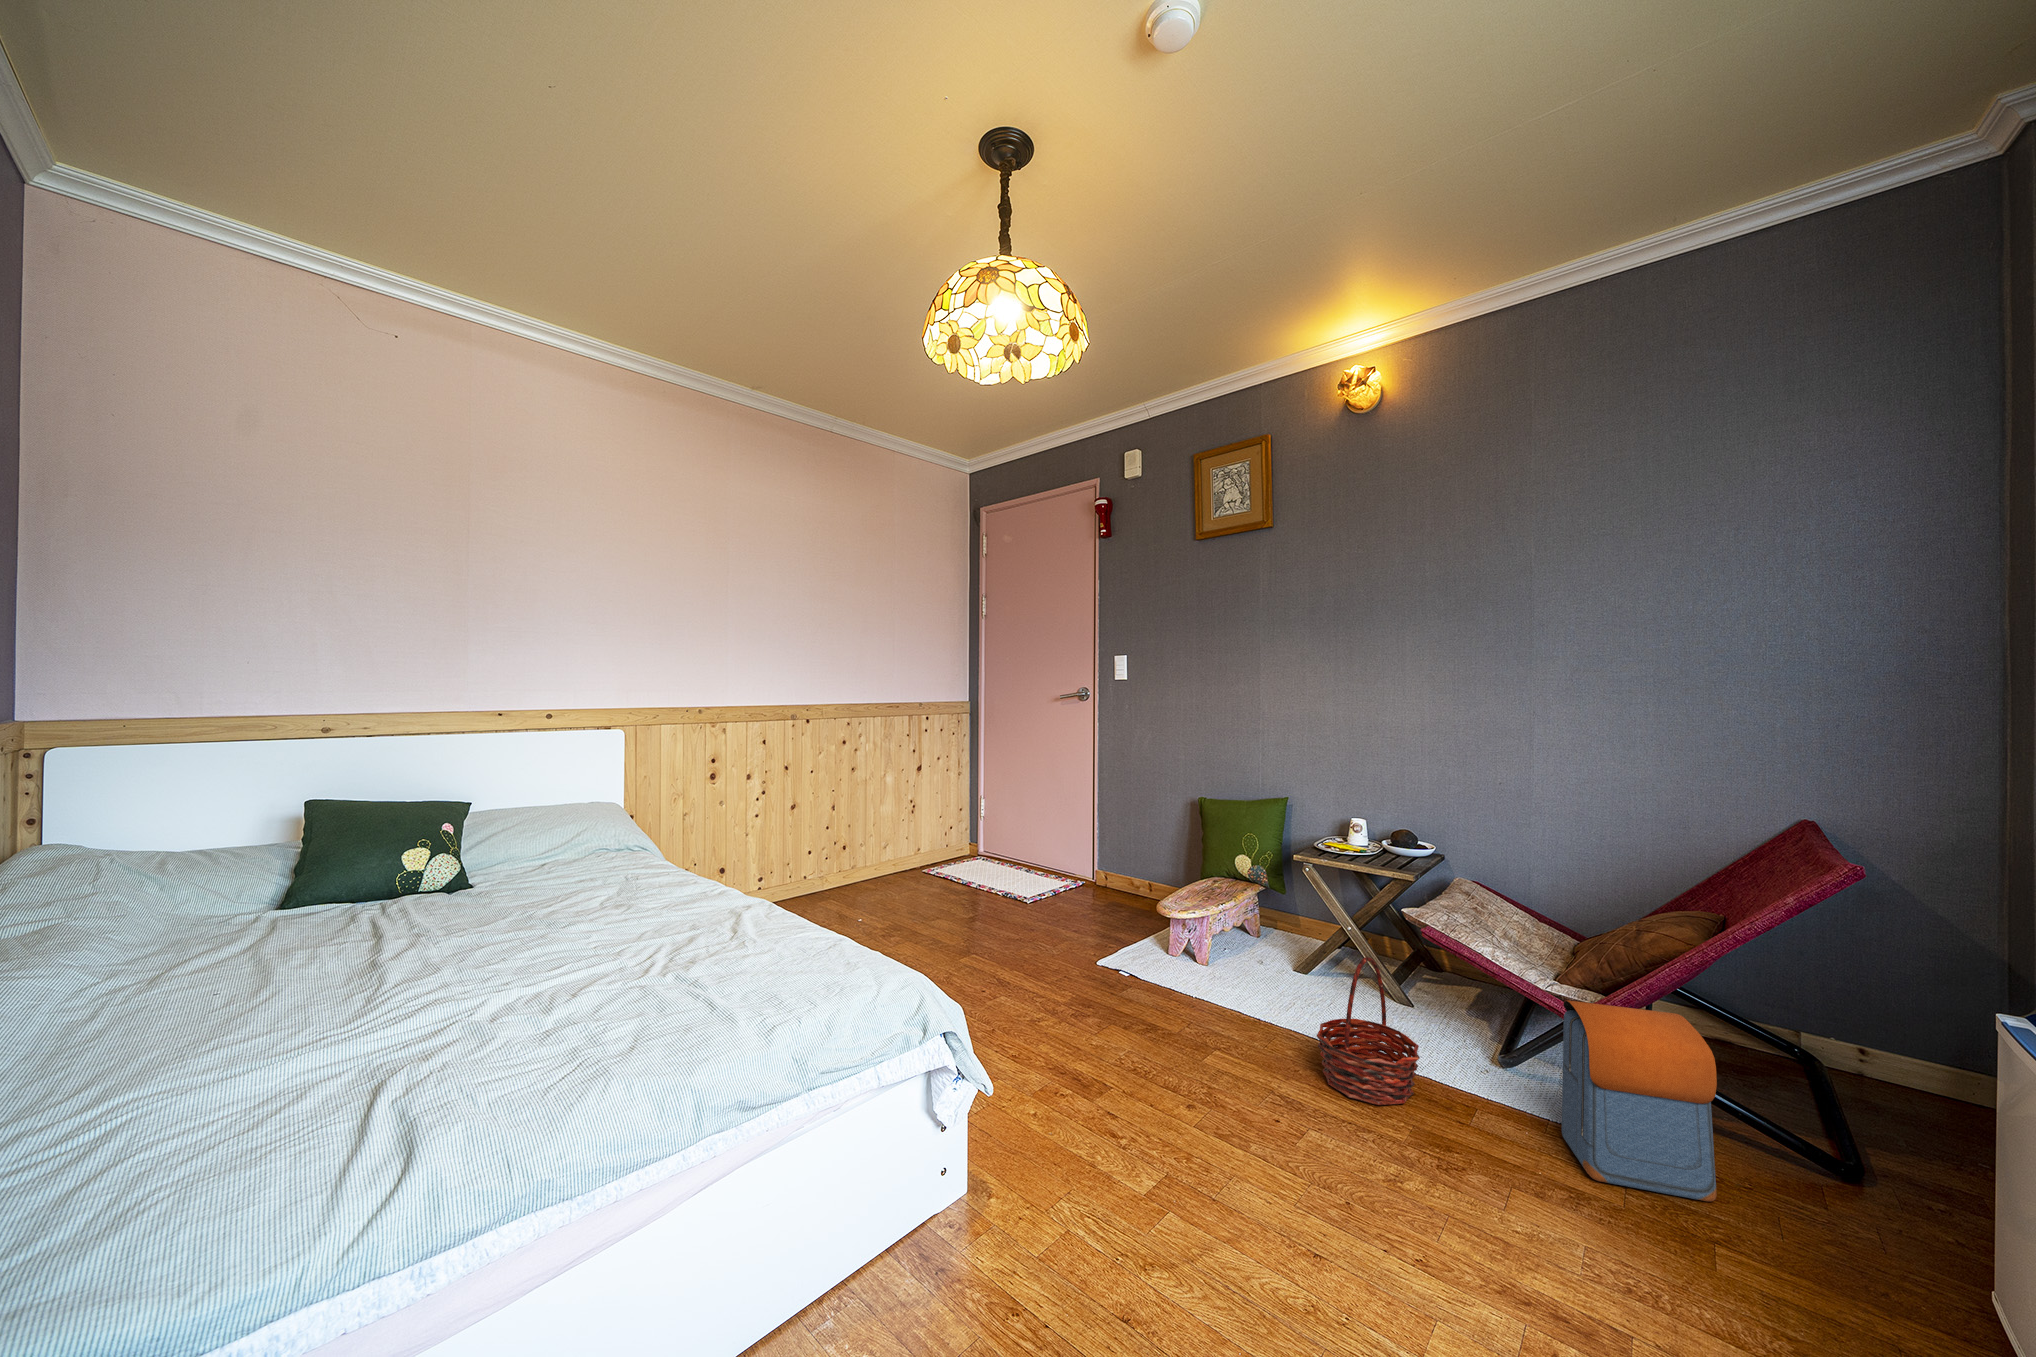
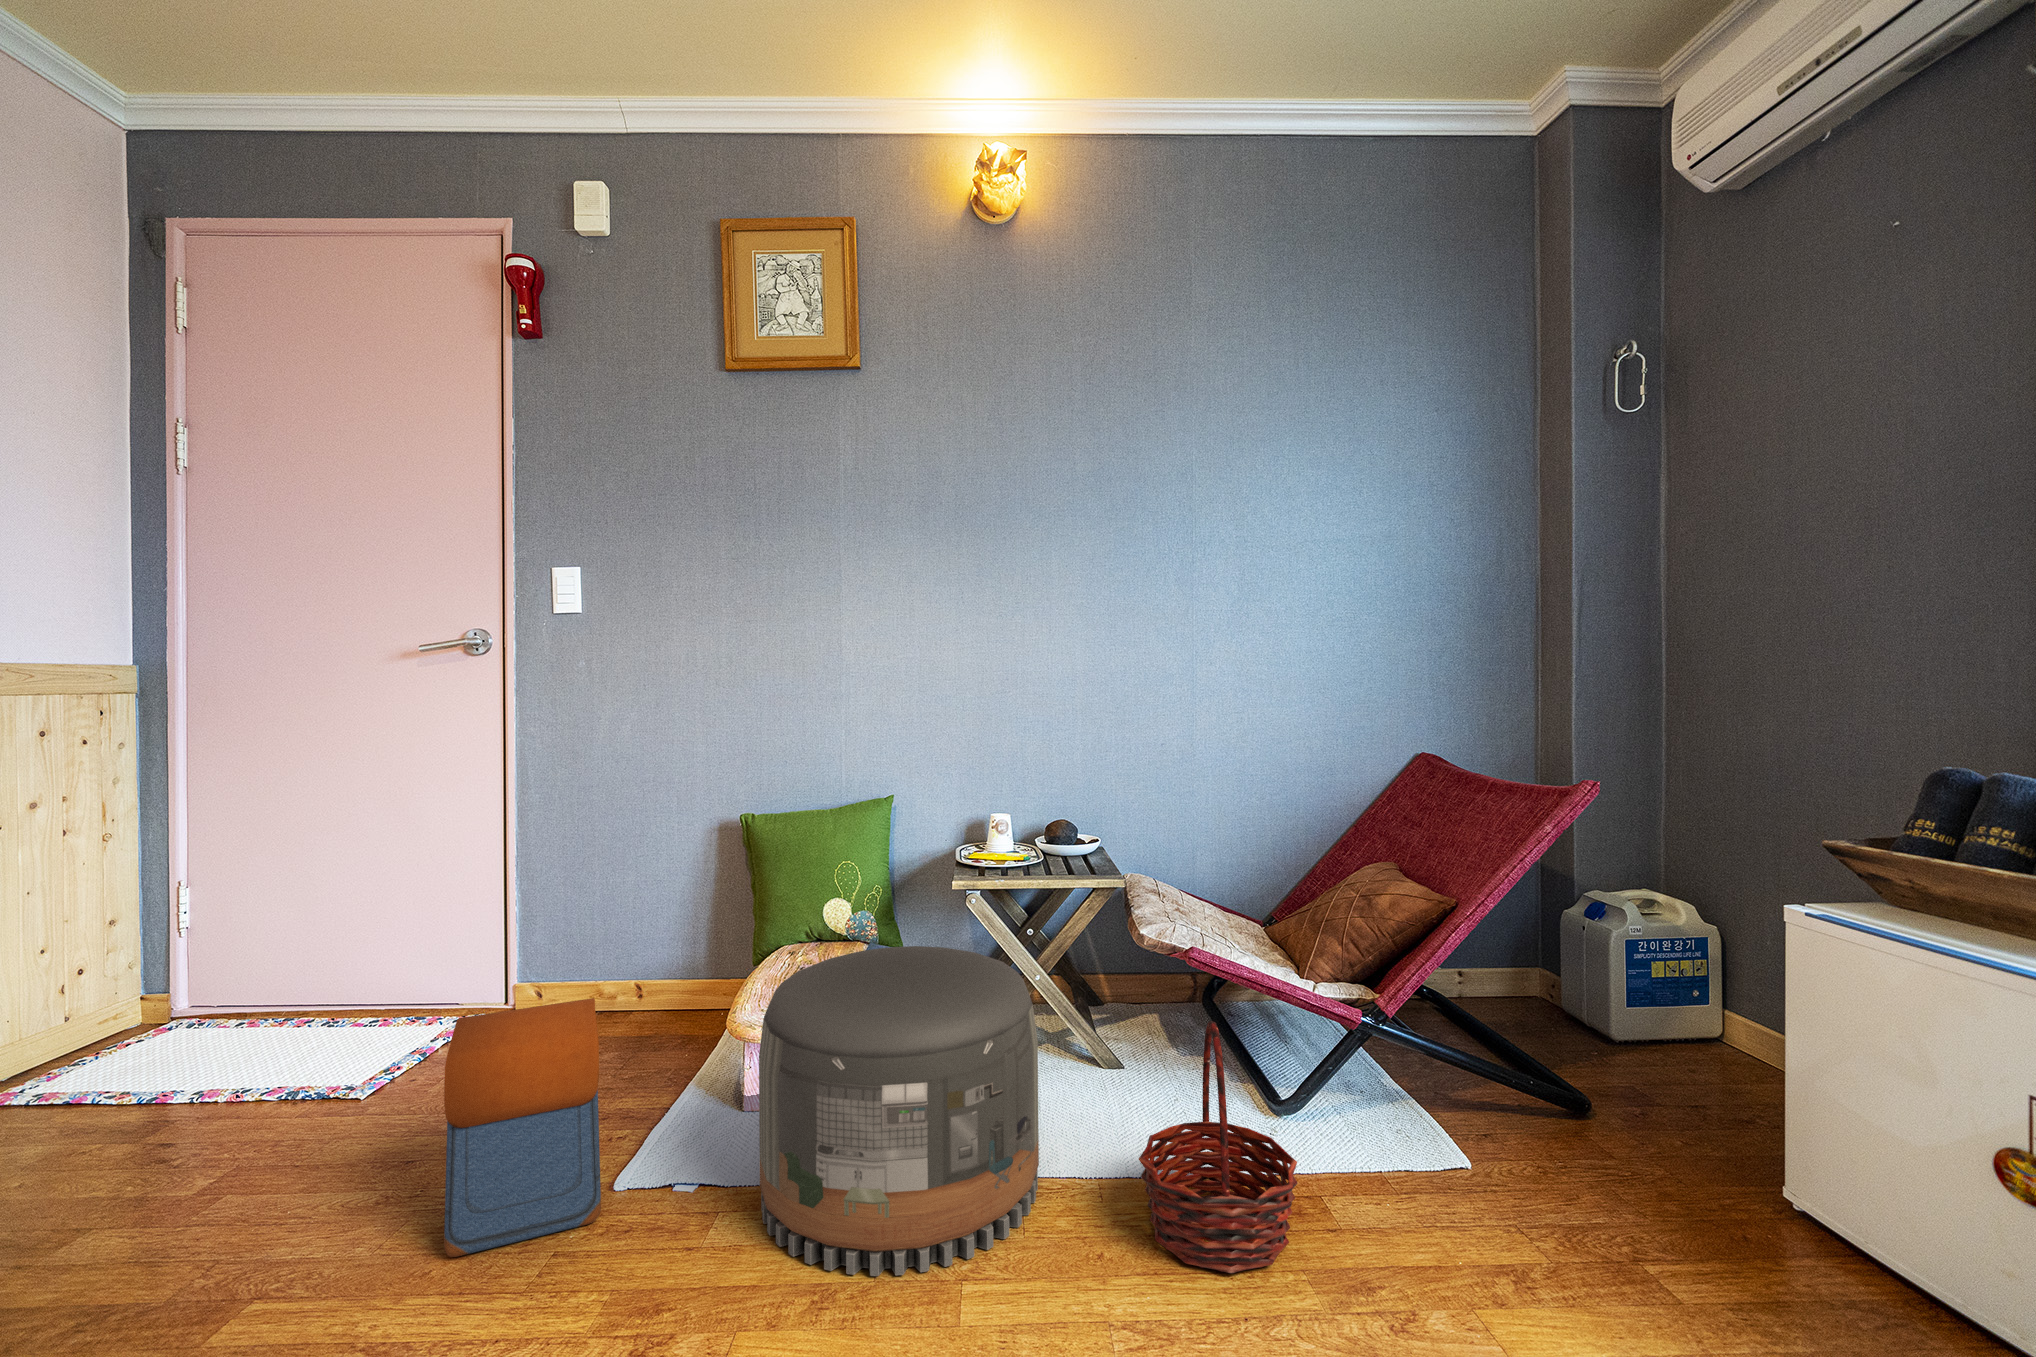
pouf: none [1142,880,1292,1041] -> present [759,946,1039,1276]
backpack: present [1562,1000,1717,1201] -> present [444,998,601,1257]

